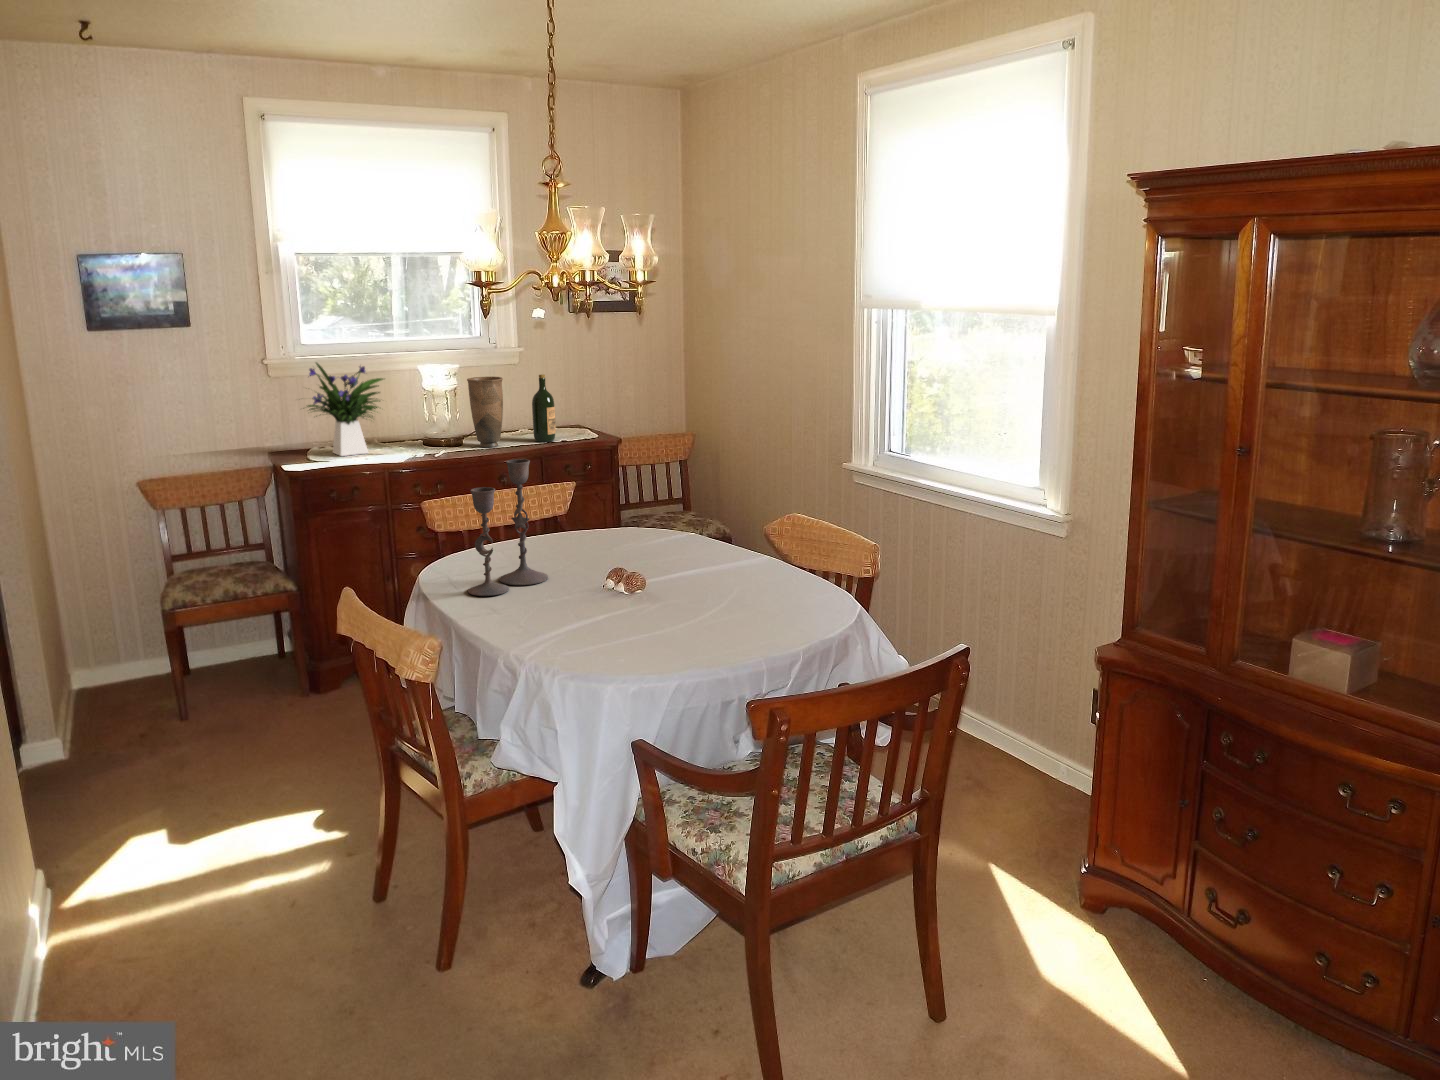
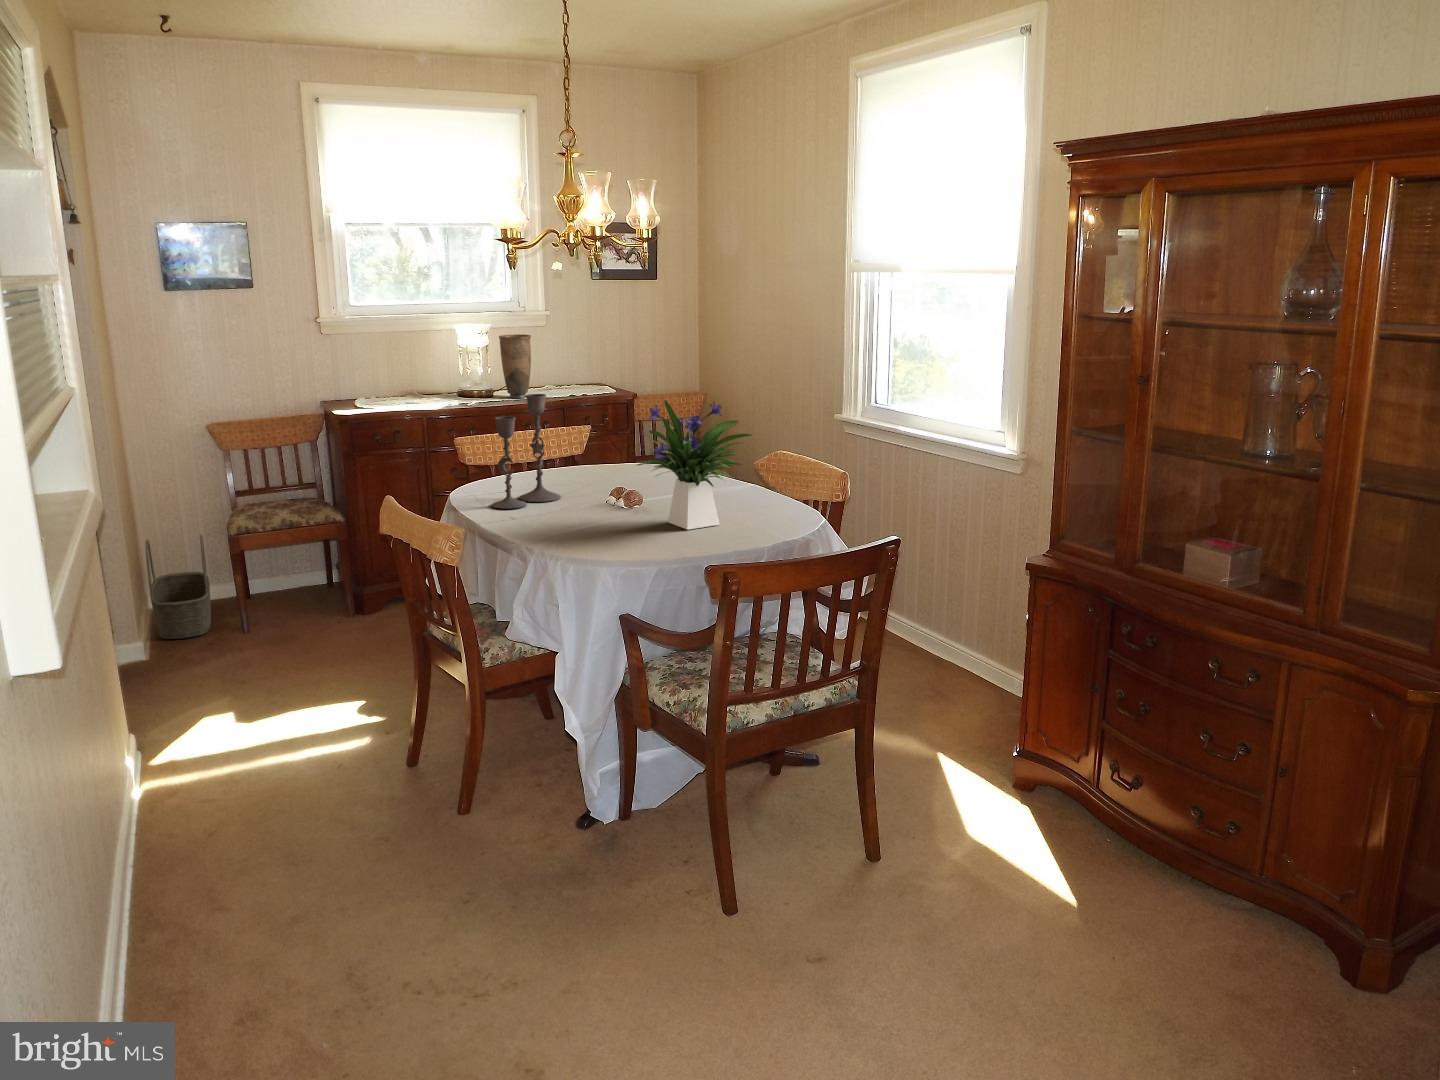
flower arrangement: present [307,363,383,456] -> present [637,400,751,530]
wine bottle: present [532,374,556,442] -> none [557,333,579,395]
basket: none [68,608,146,730] -> present [146,534,211,639]

